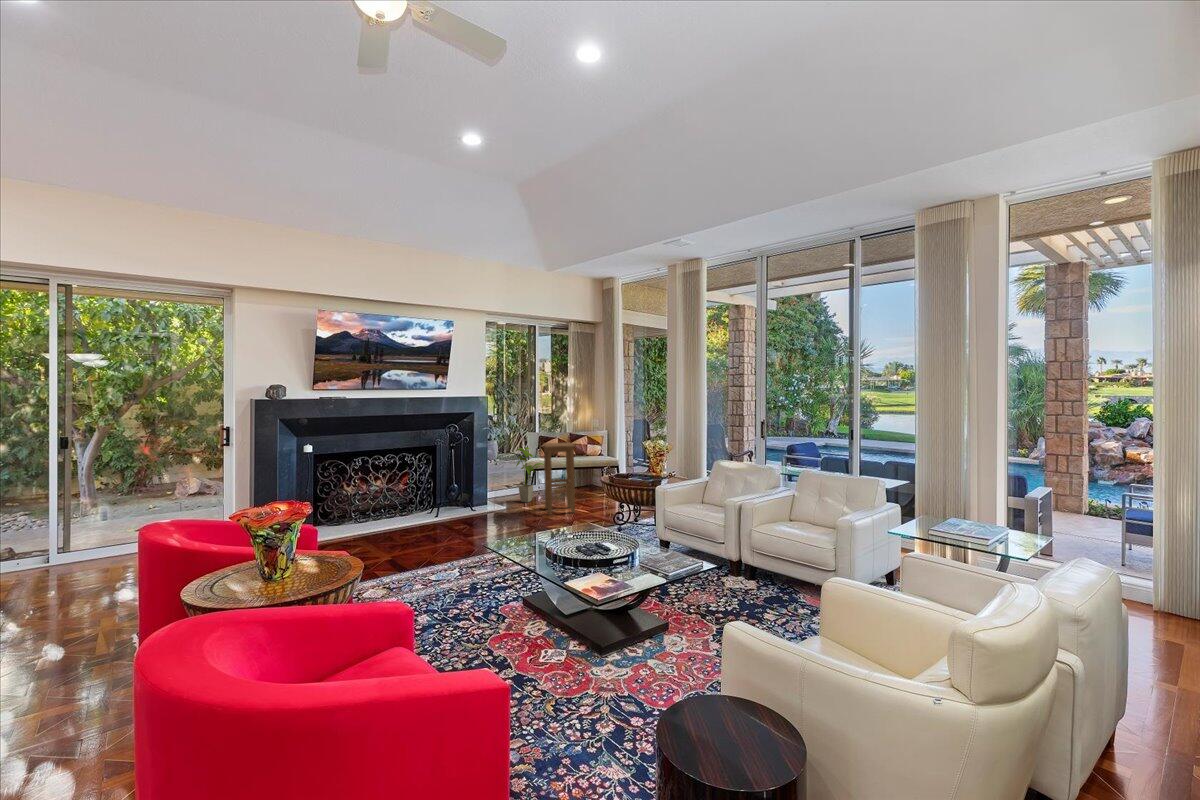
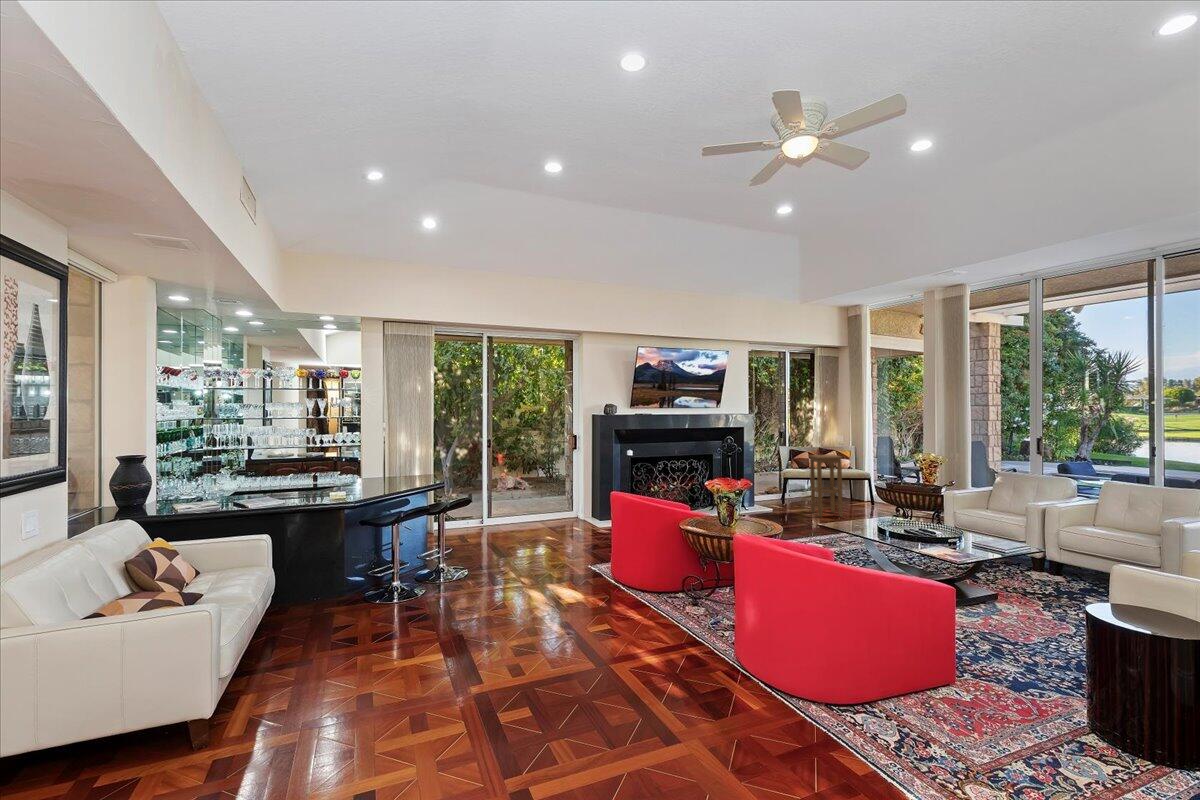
house plant: present [516,447,544,502] -> none [778,459,805,507]

